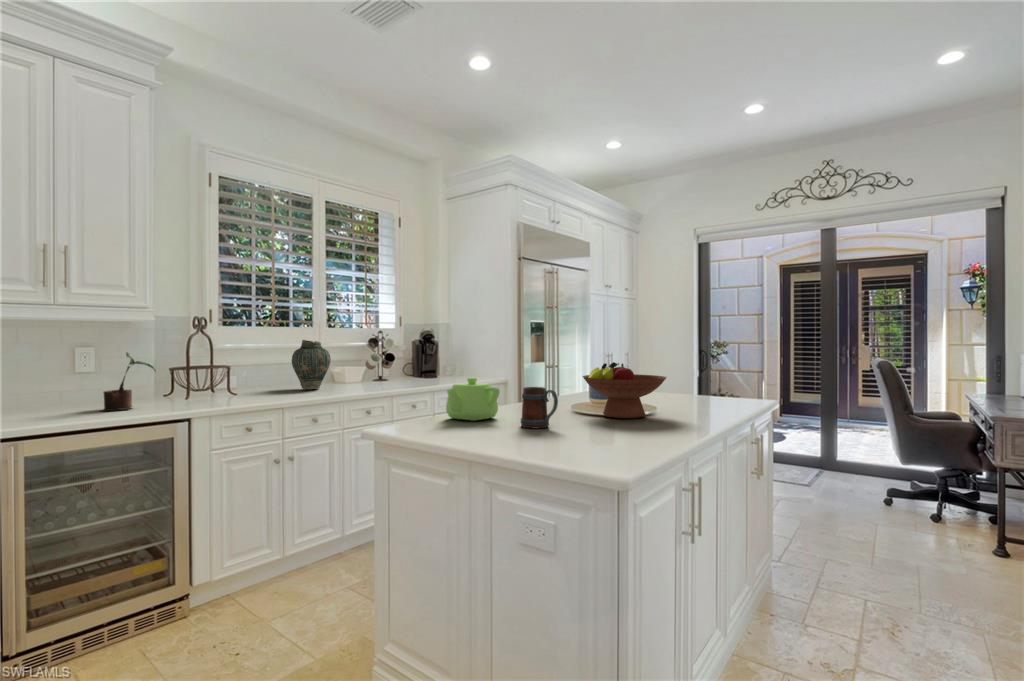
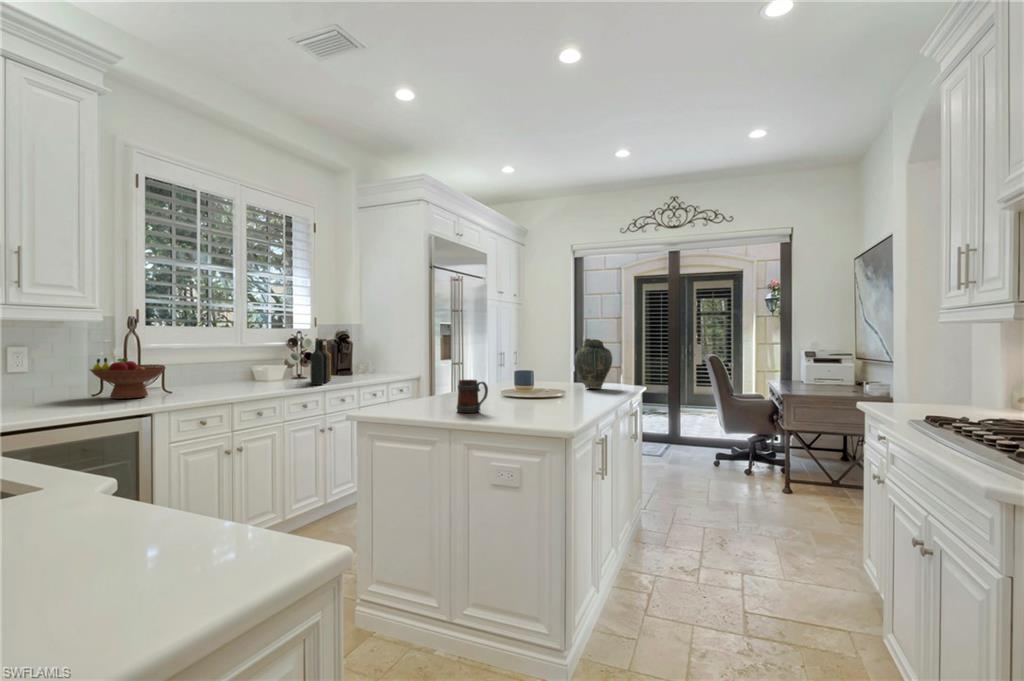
bottle: none [386,338,411,389] -> present [310,338,331,385]
vase: present [292,340,331,389] -> present [575,339,612,389]
potted plant: present [101,353,156,411] -> none [23,353,85,413]
fruit bowl: present [583,362,666,418] -> present [90,358,166,399]
teapot: present [446,378,499,421] -> none [389,373,437,409]

